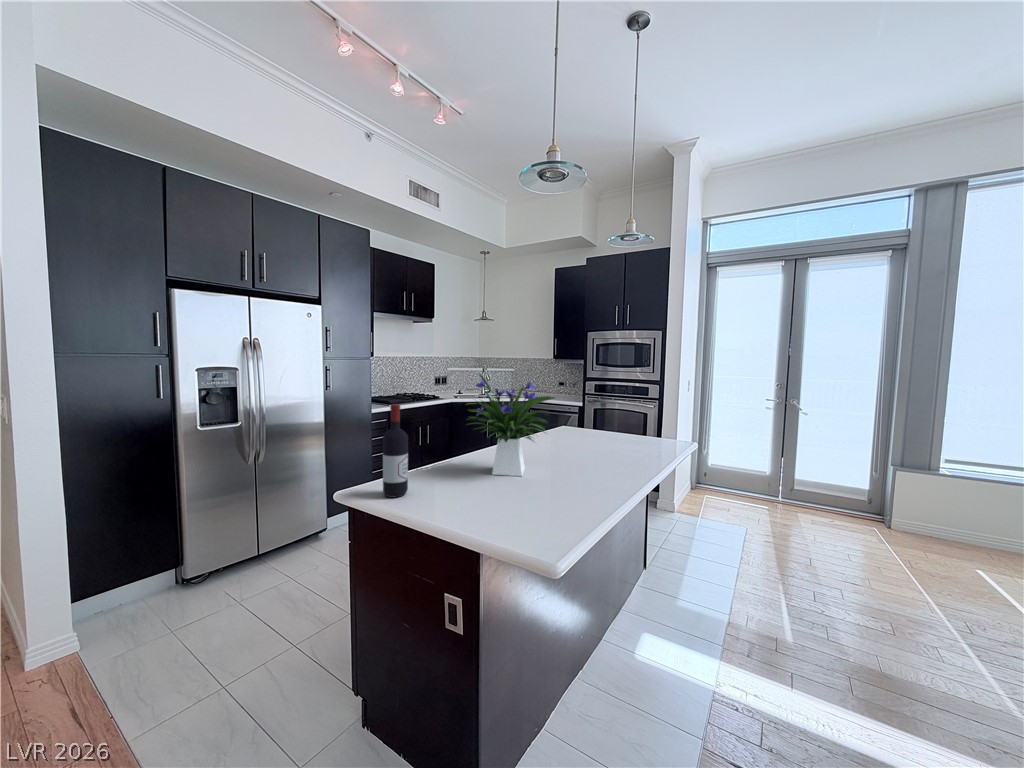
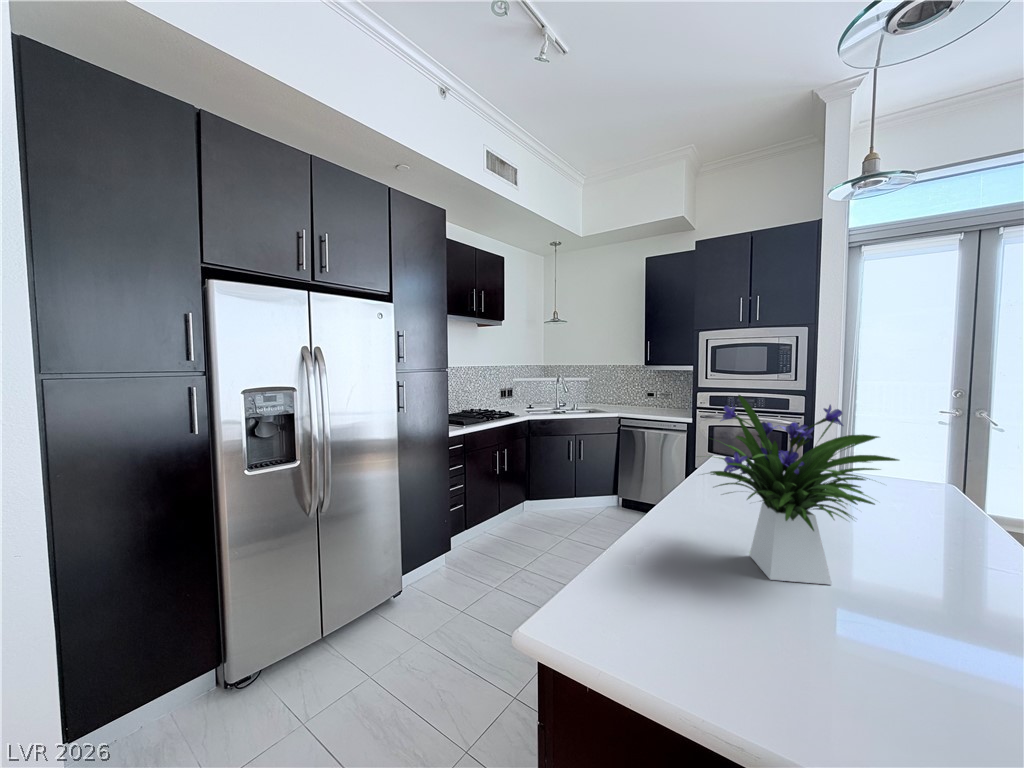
wine bottle: present [383,404,408,497] -> none [635,469,689,670]

